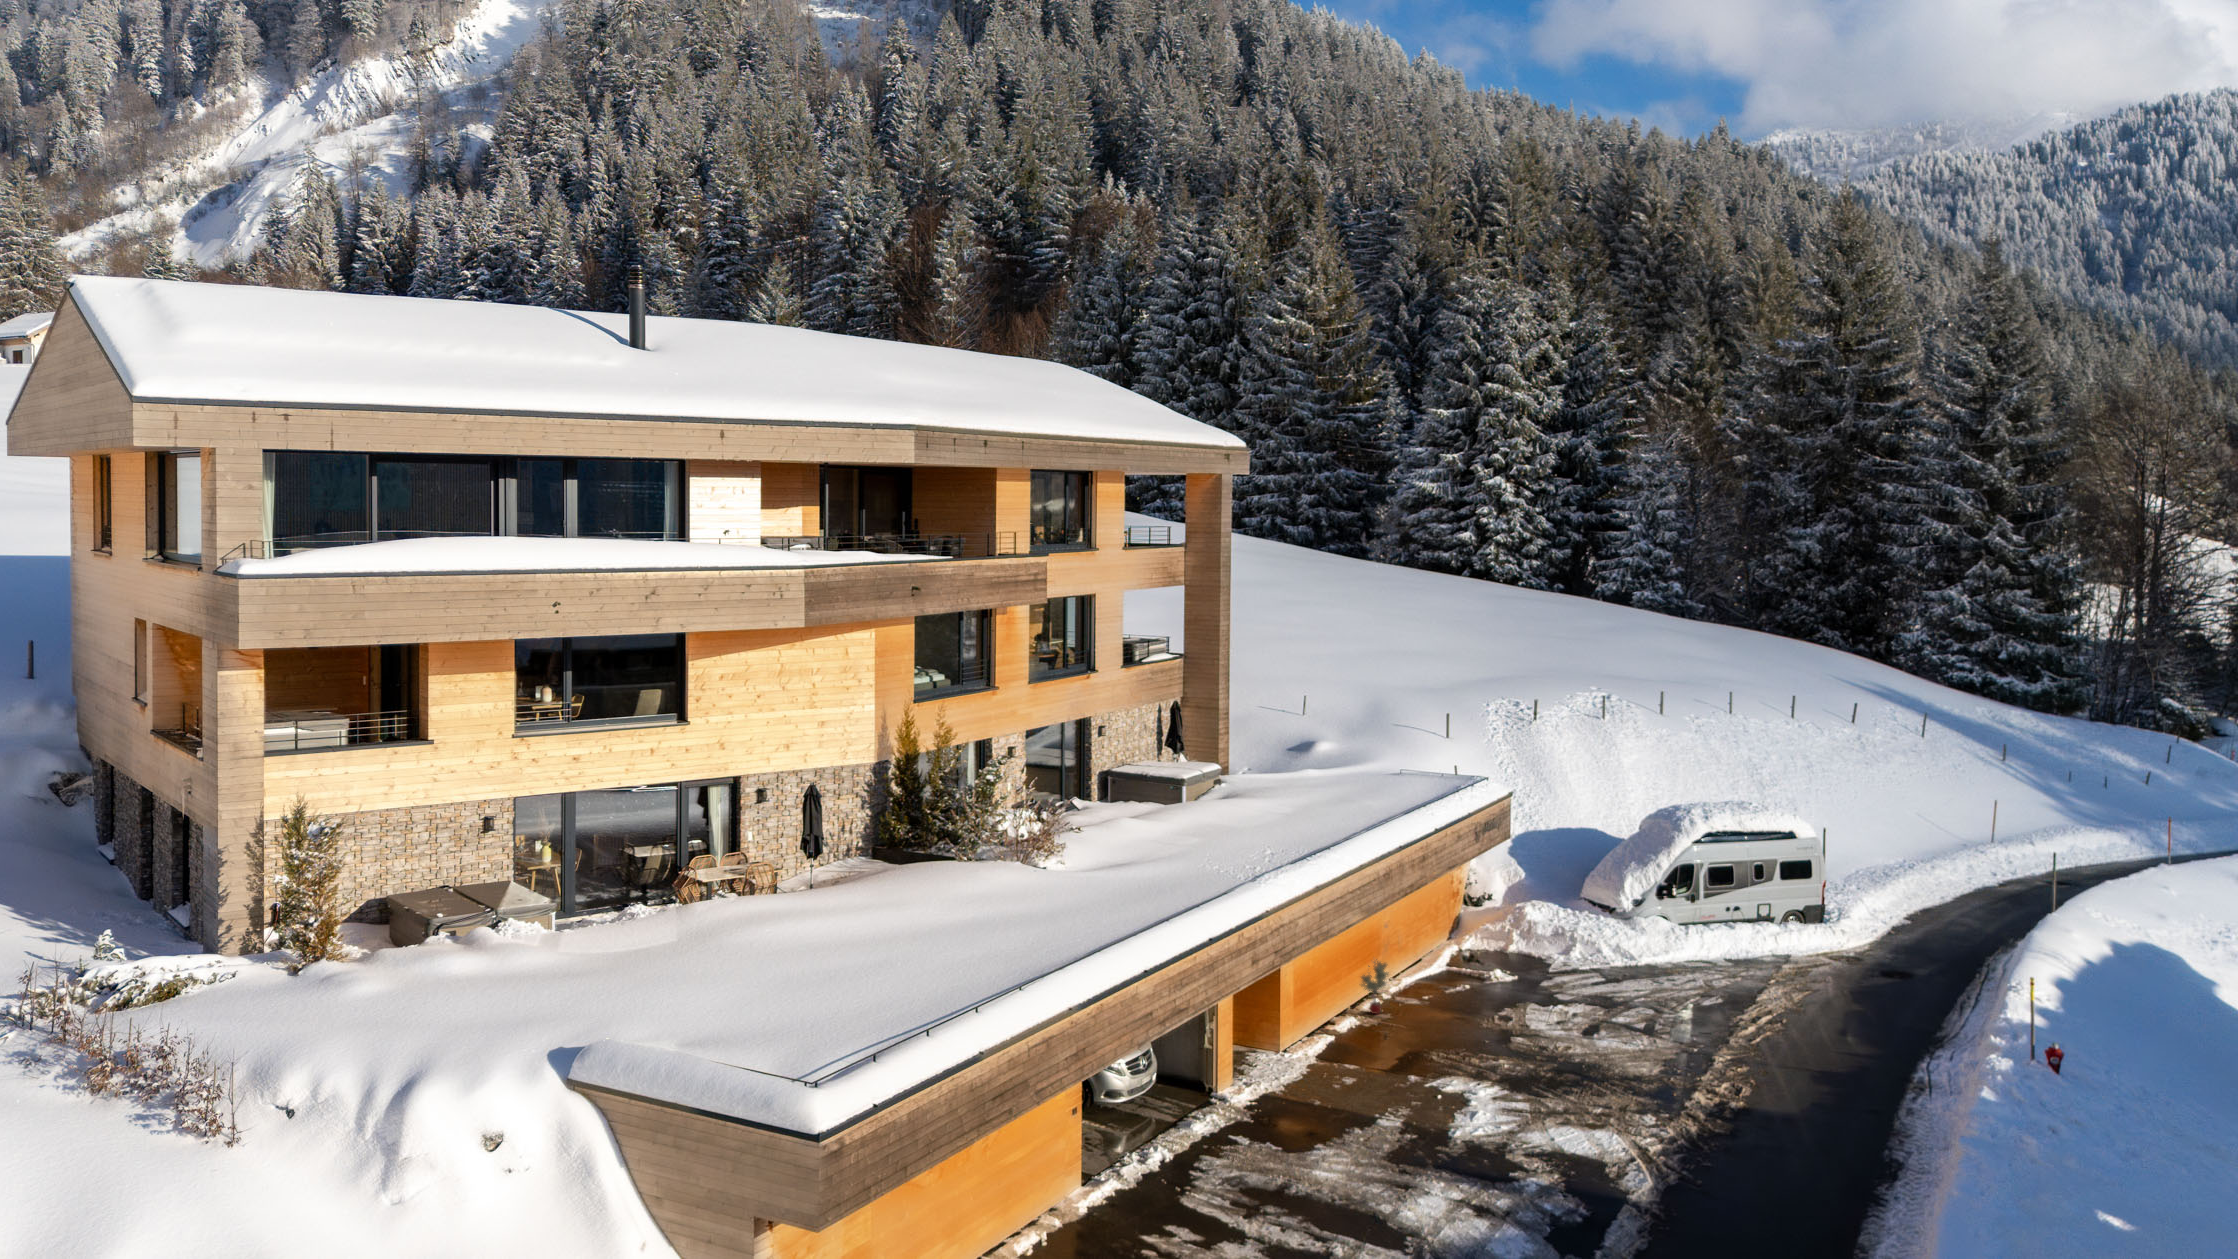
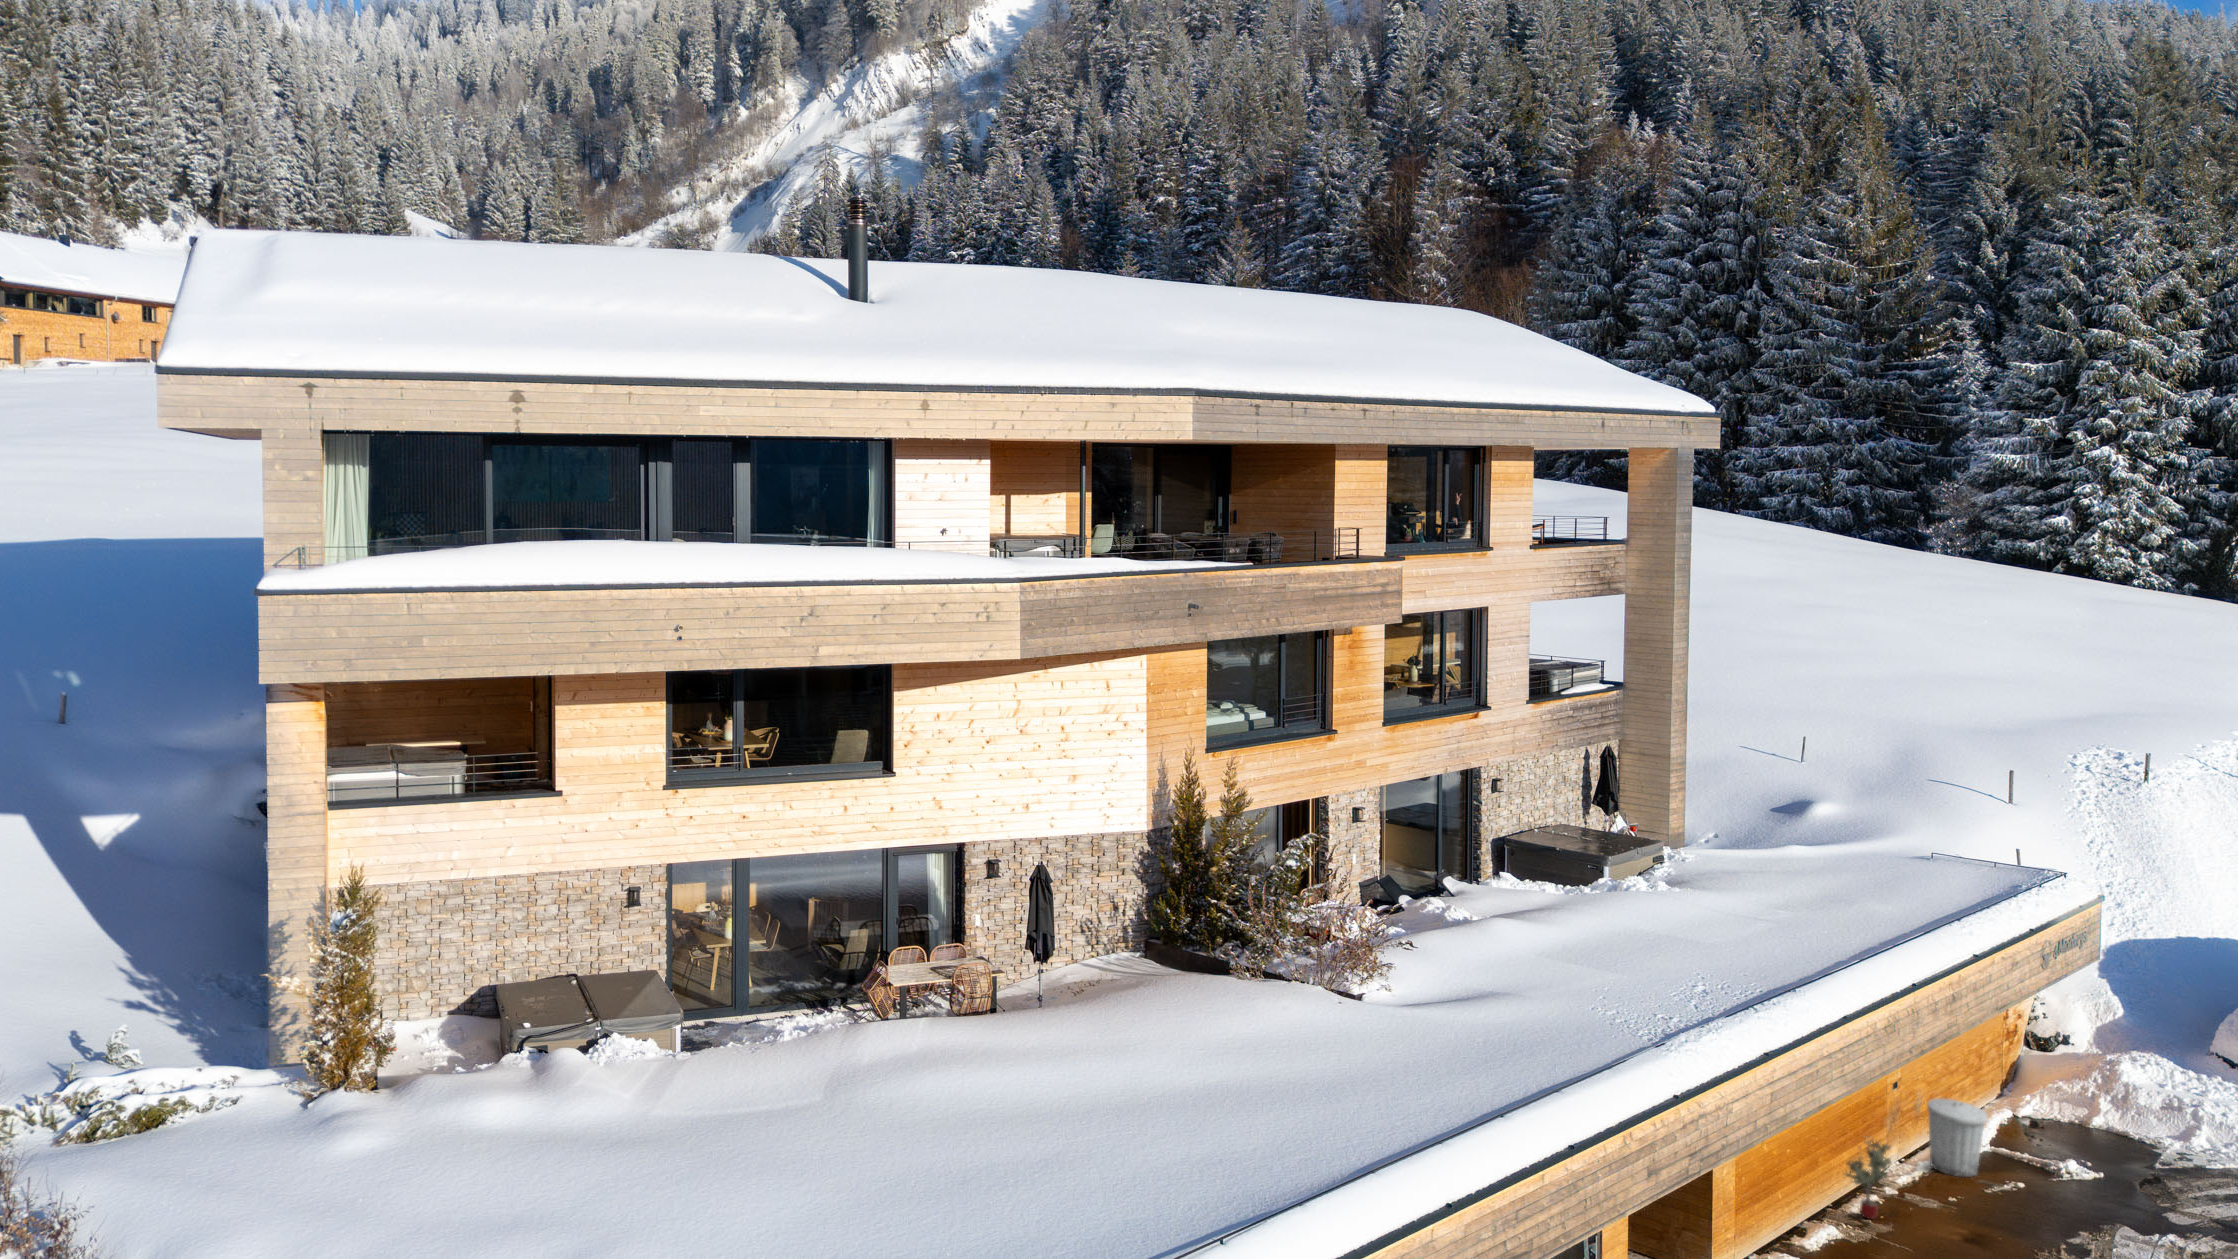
trash can: none [1409,934,1447,985] -> present [1927,1099,1988,1177]

